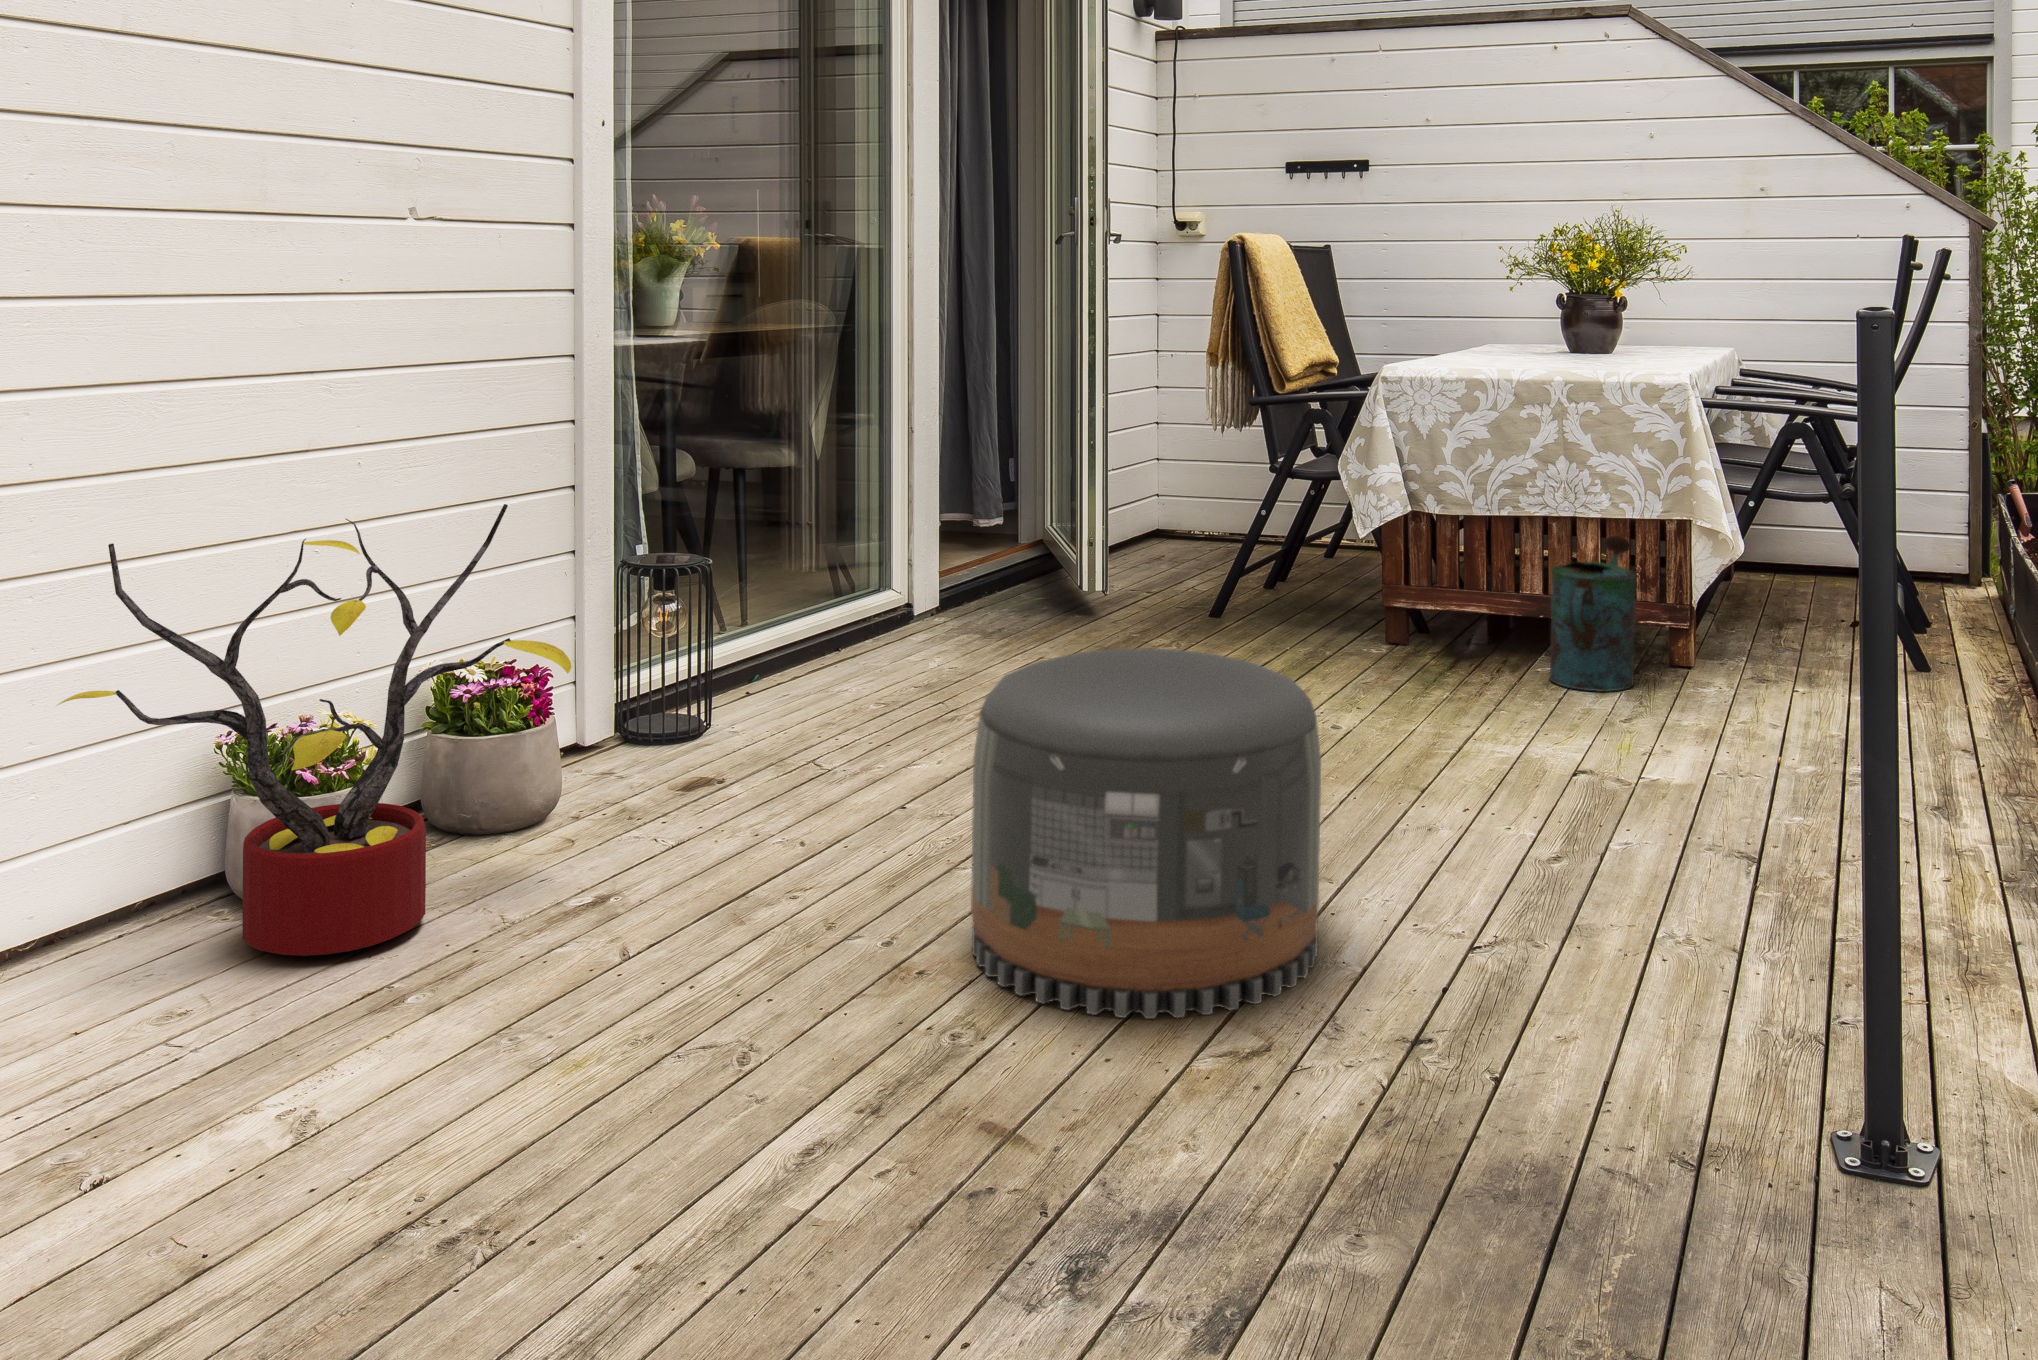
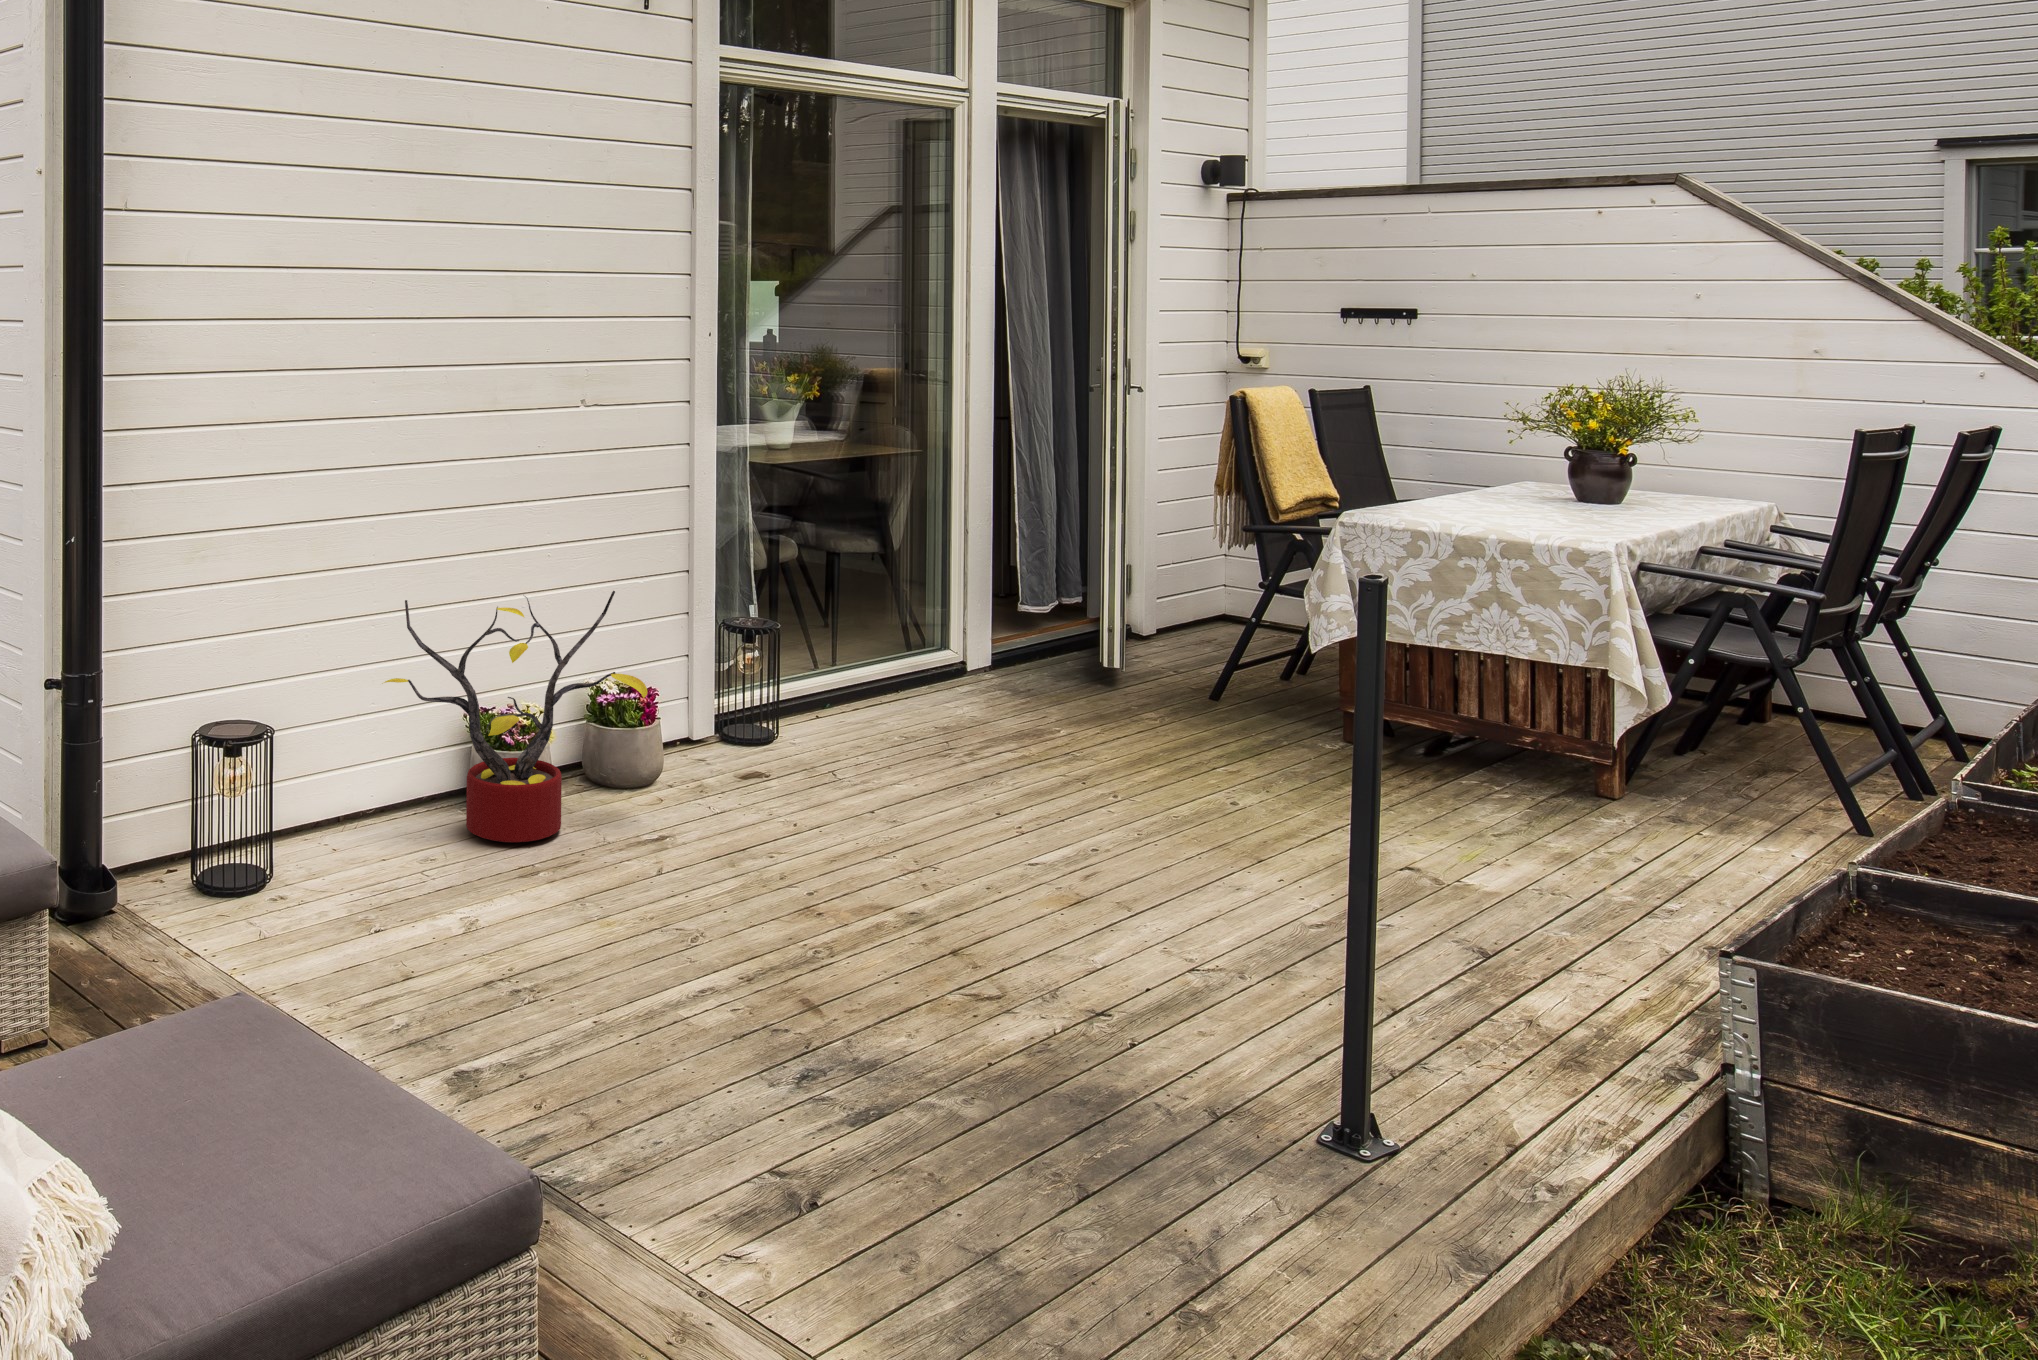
watering can: present [1549,536,1637,692] -> none [1461,677,1560,812]
pouf: present [971,648,1321,1019] -> none [856,725,1091,973]

